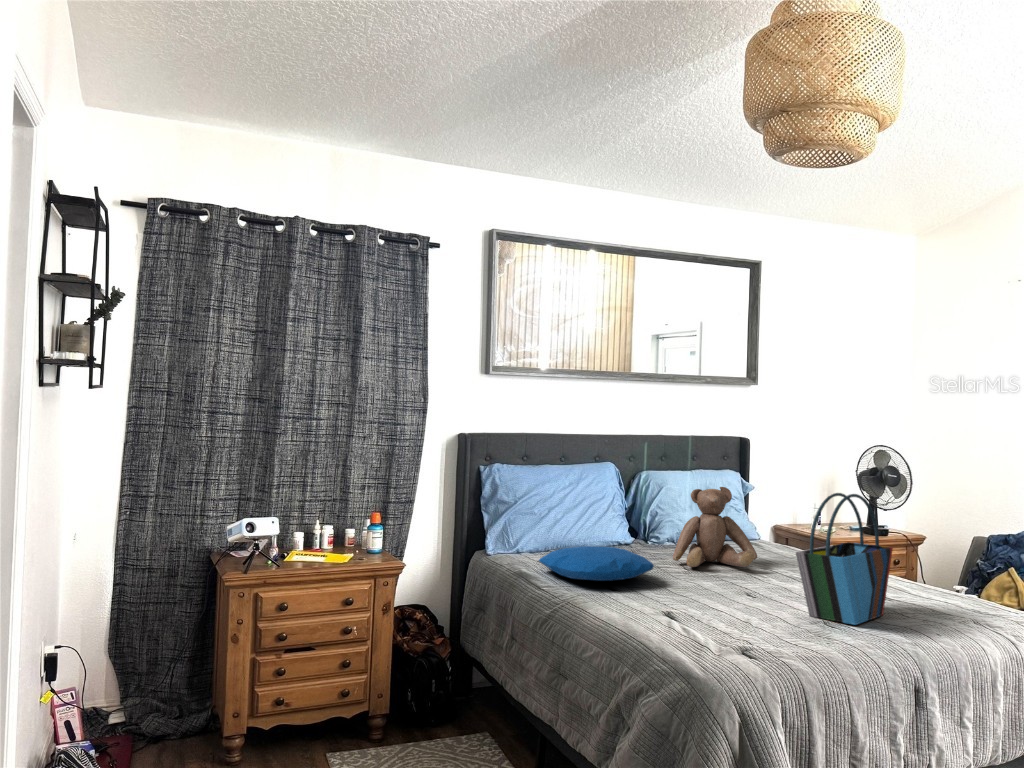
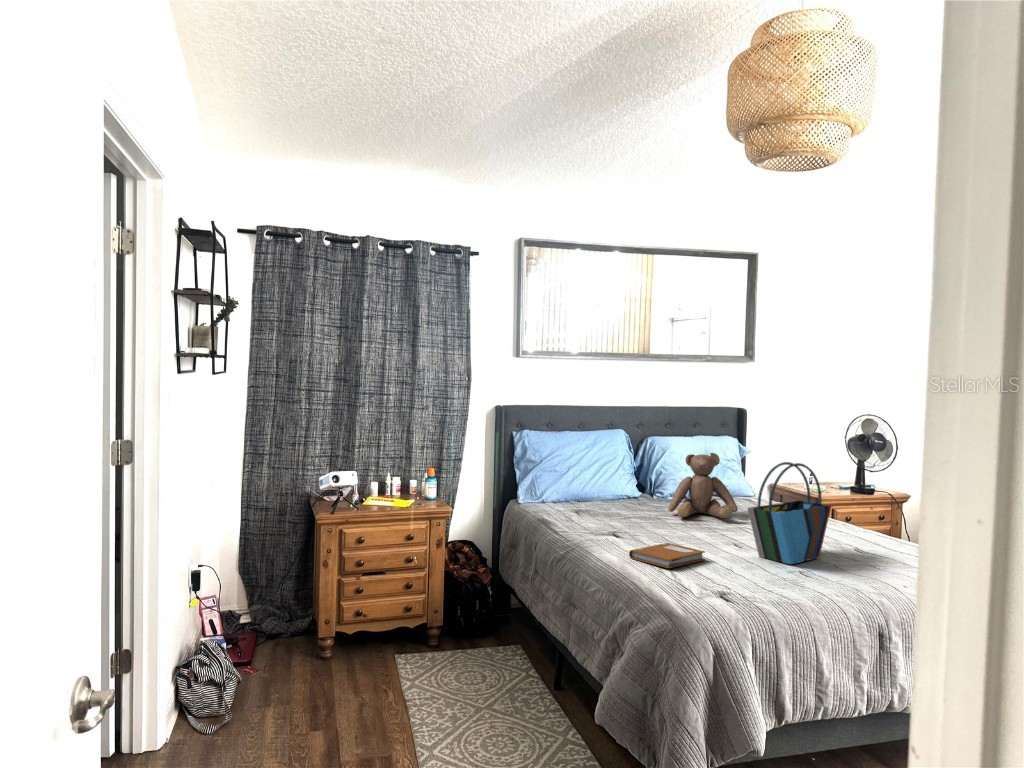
pillow: present [539,546,654,581] -> none [557,499,646,526]
notebook: none [649,601,746,636] -> present [629,543,705,568]

